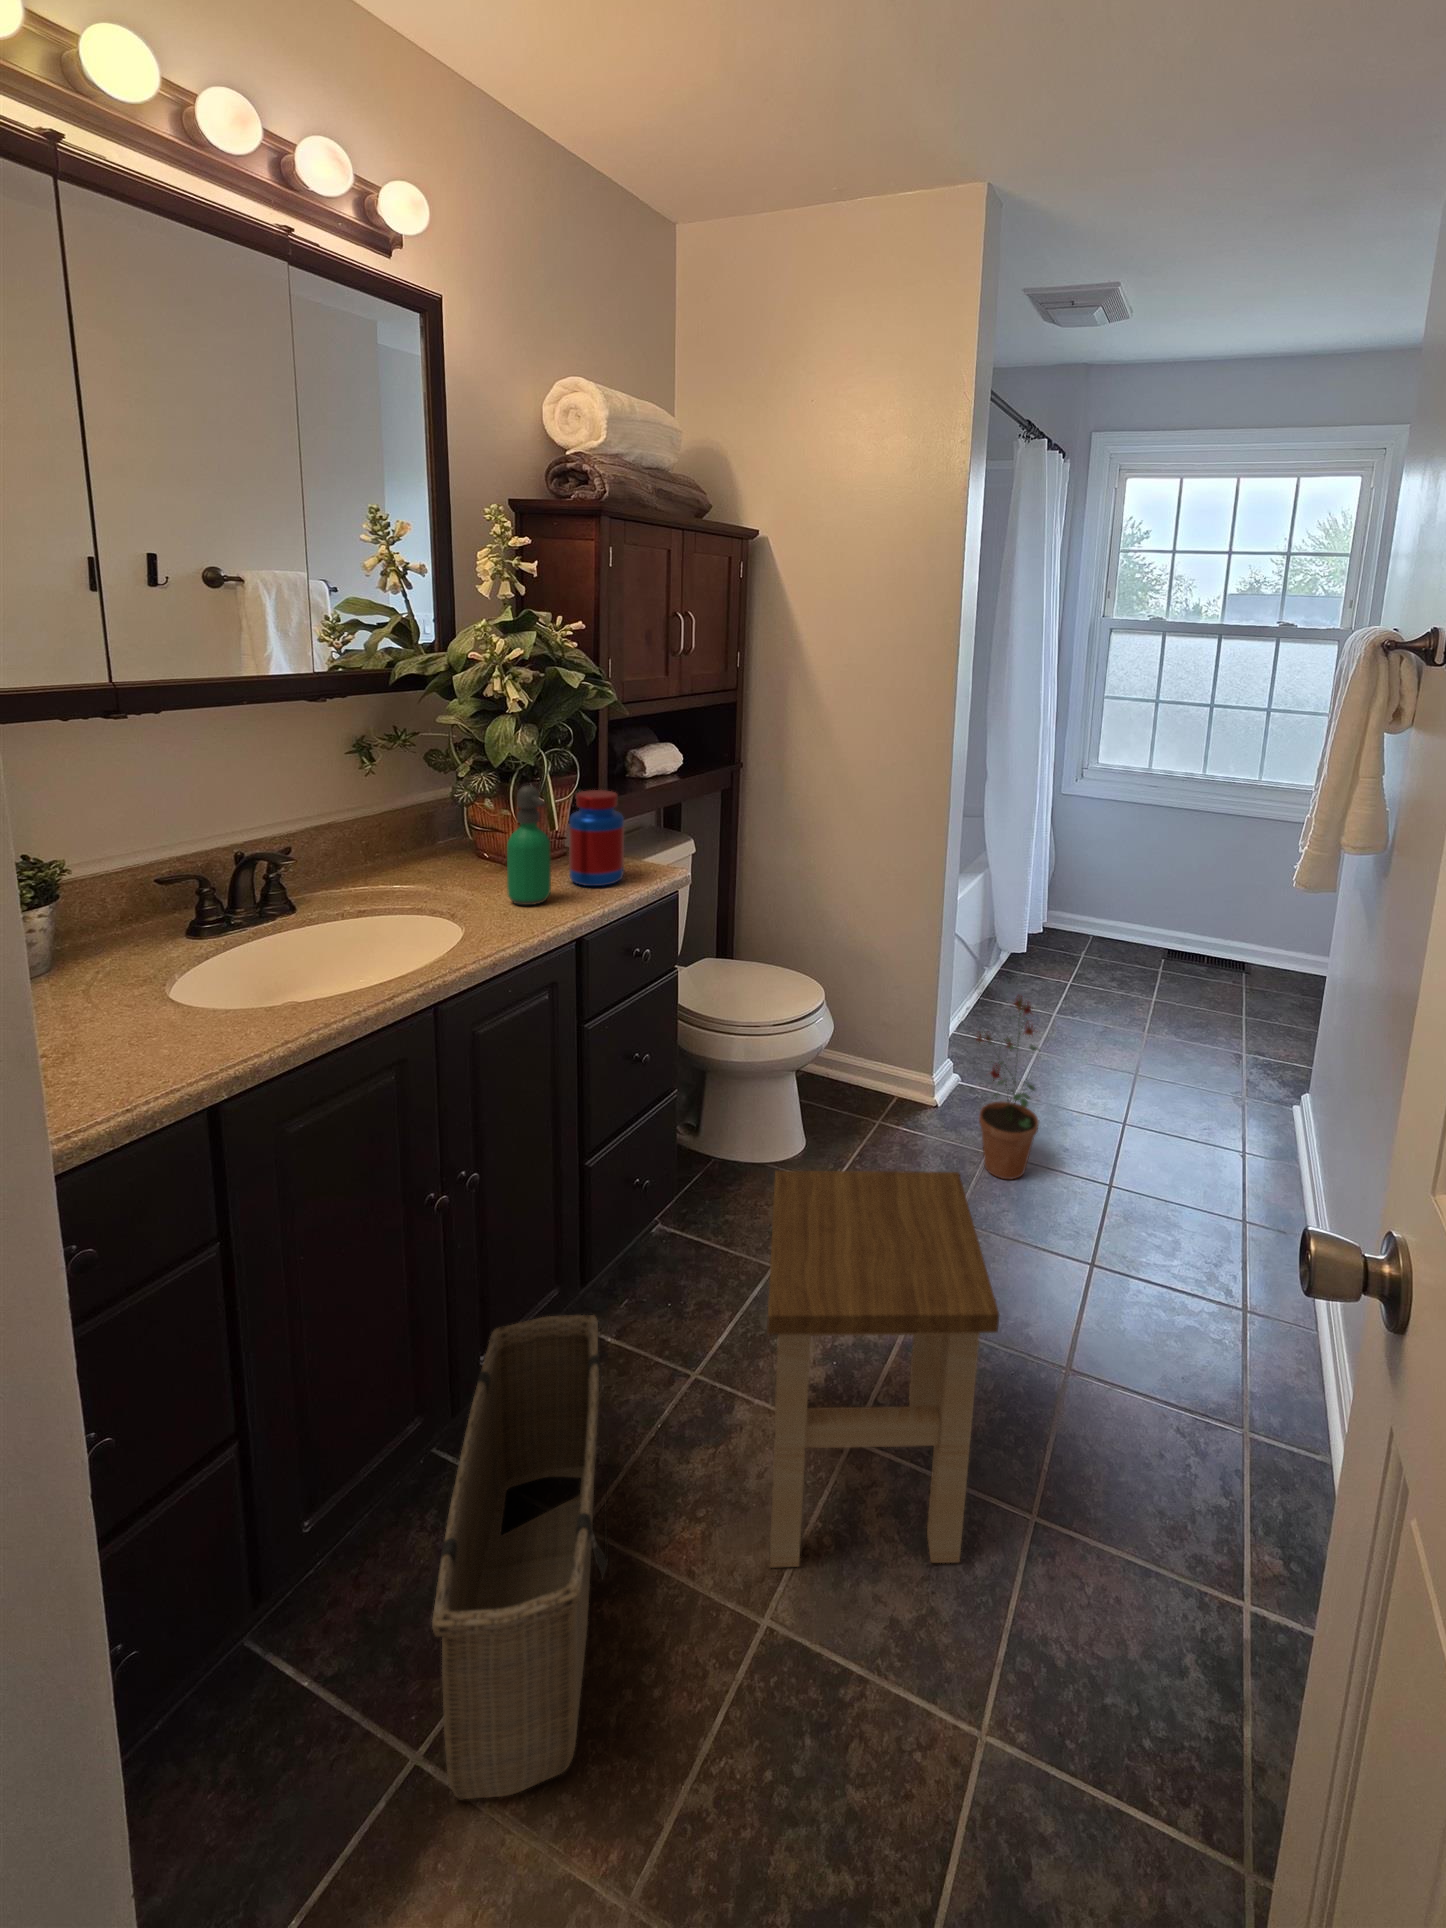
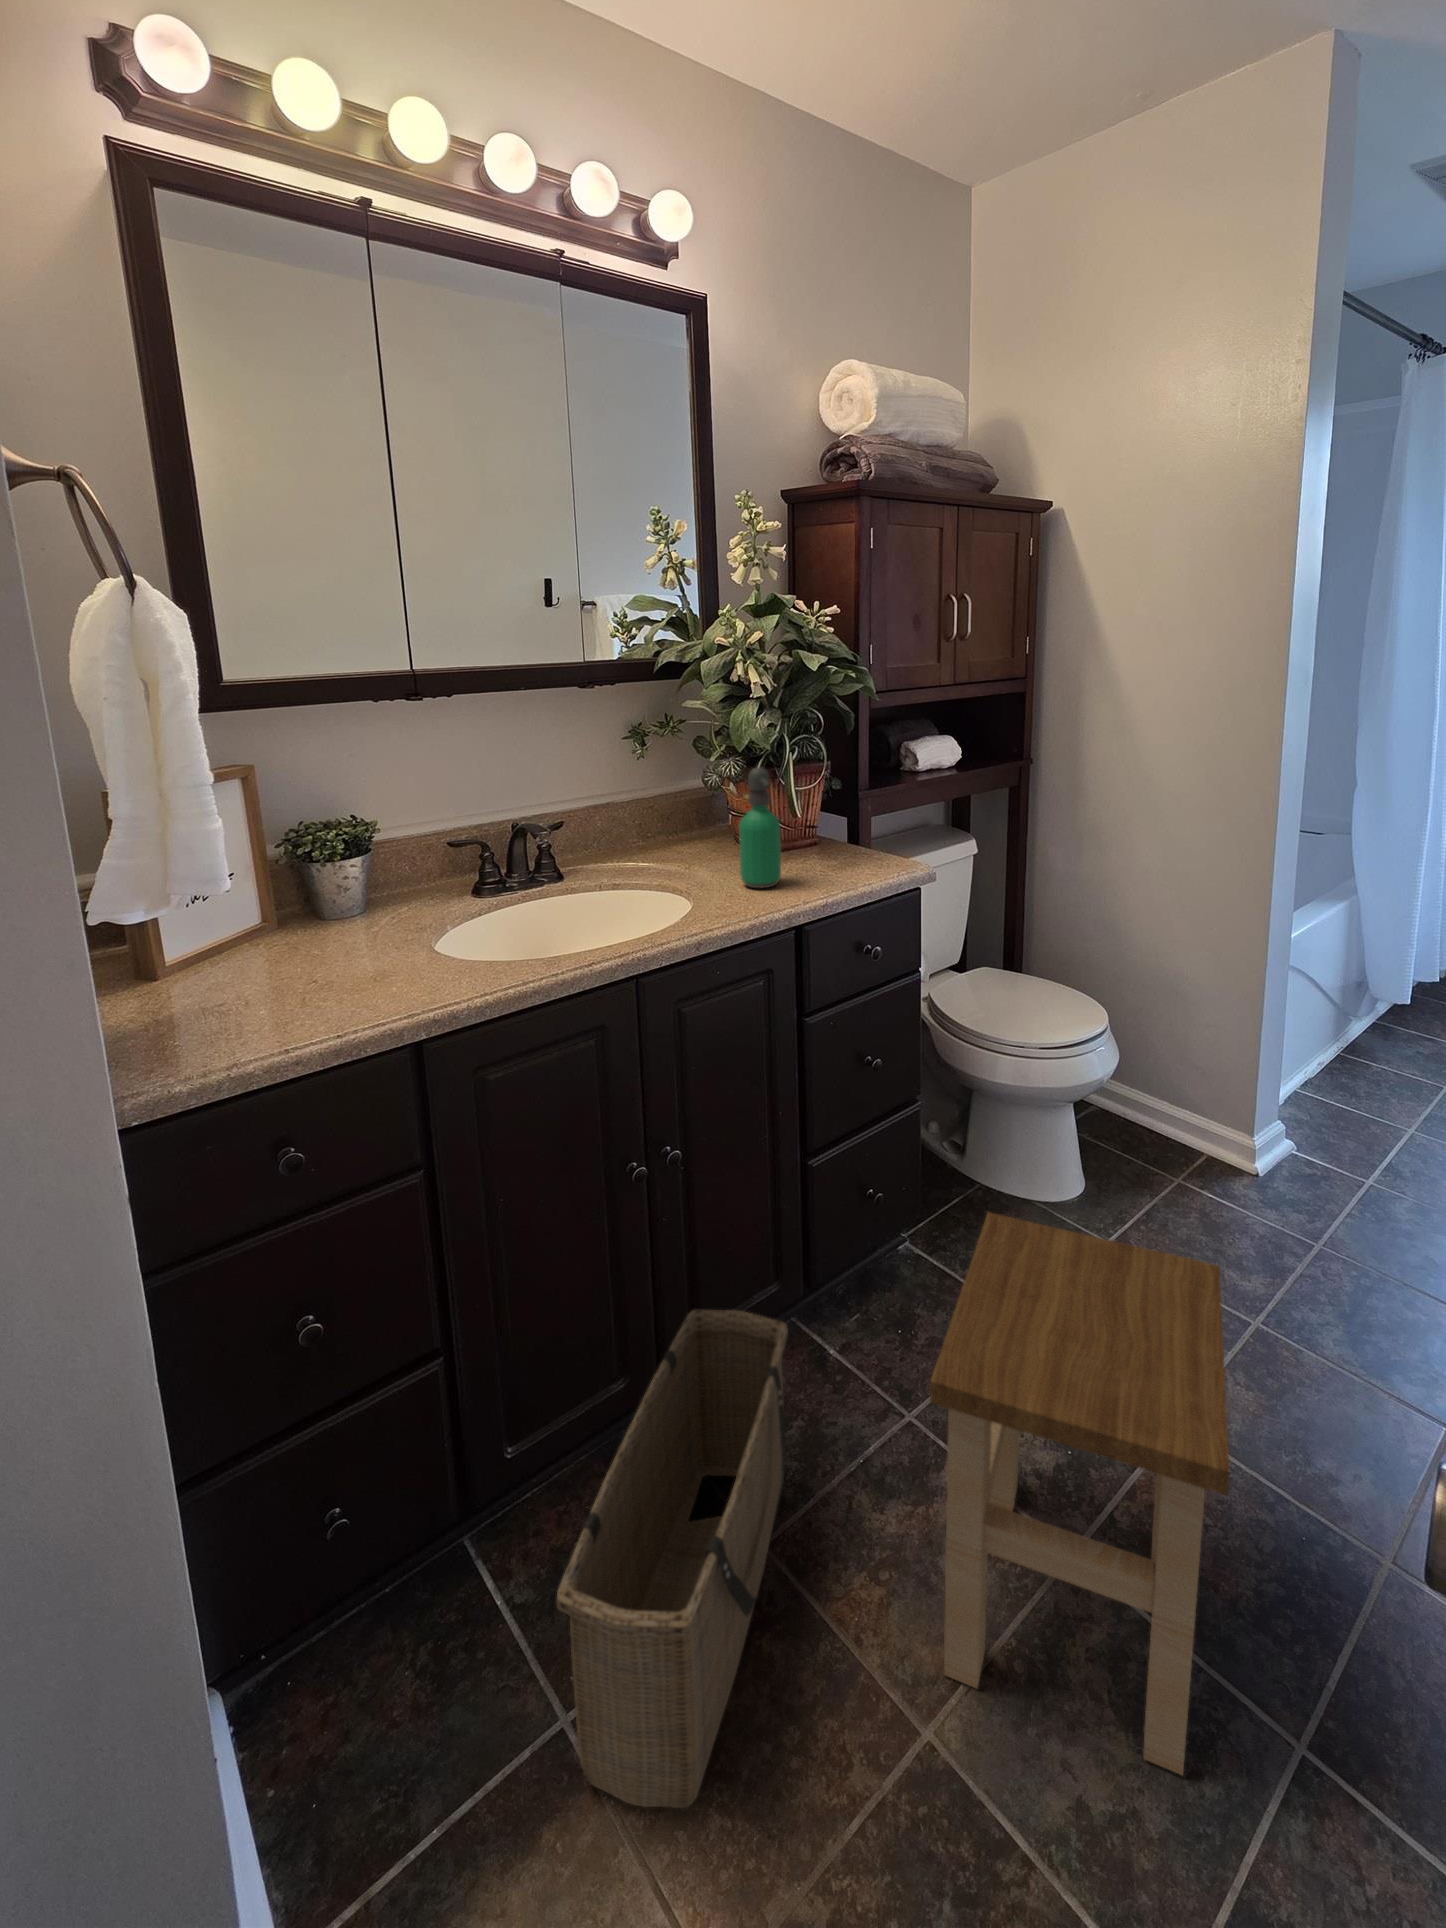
jar: present [569,790,624,886] -> none [807,776,861,875]
potted plant: present [976,995,1039,1179] -> none [1298,1053,1392,1290]

